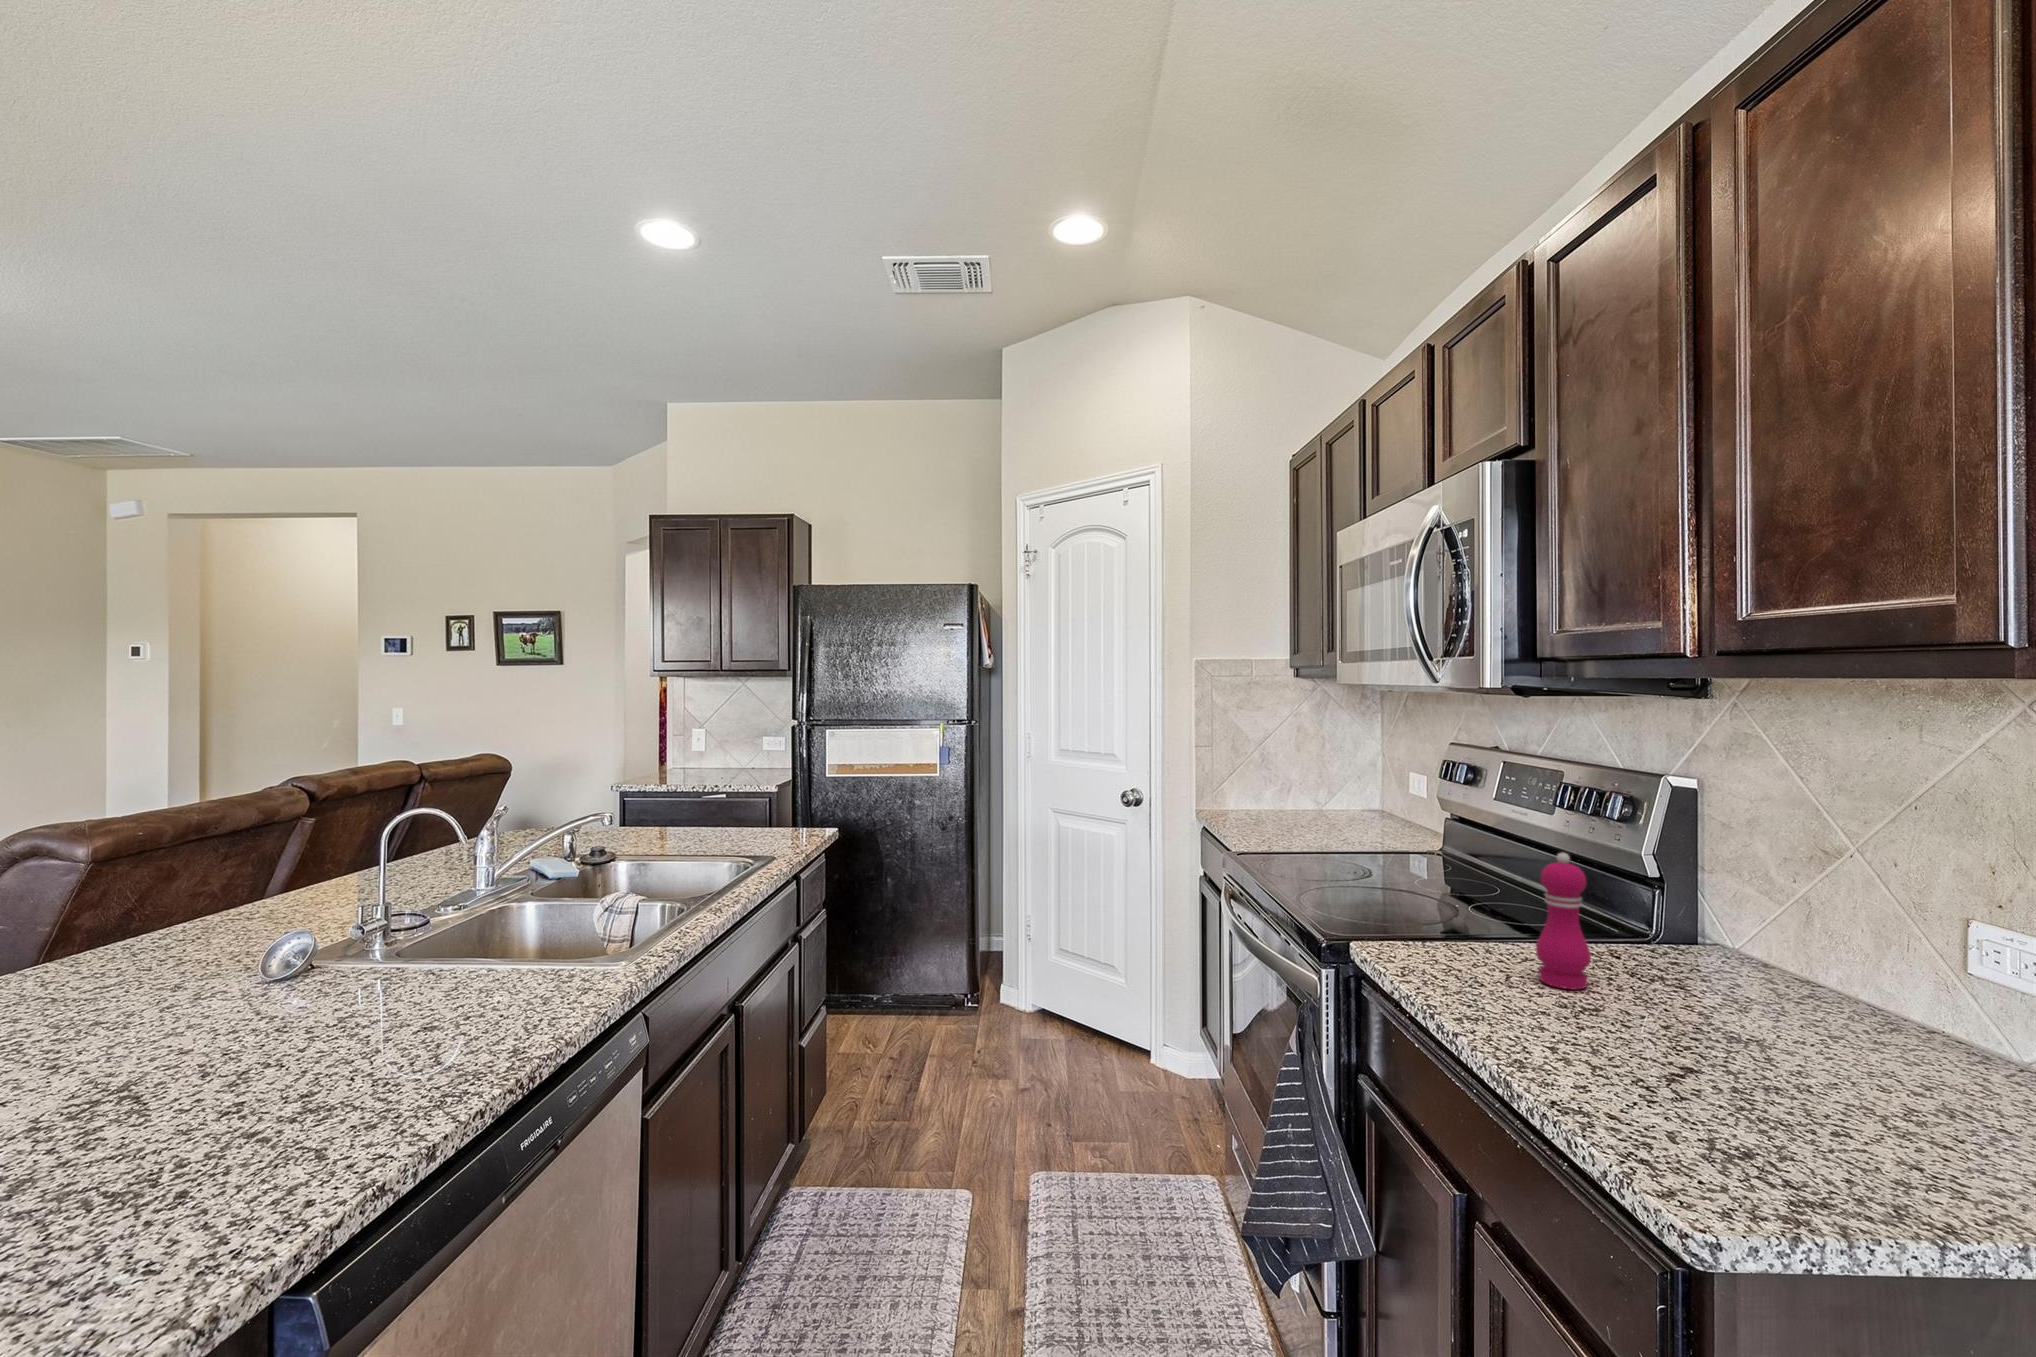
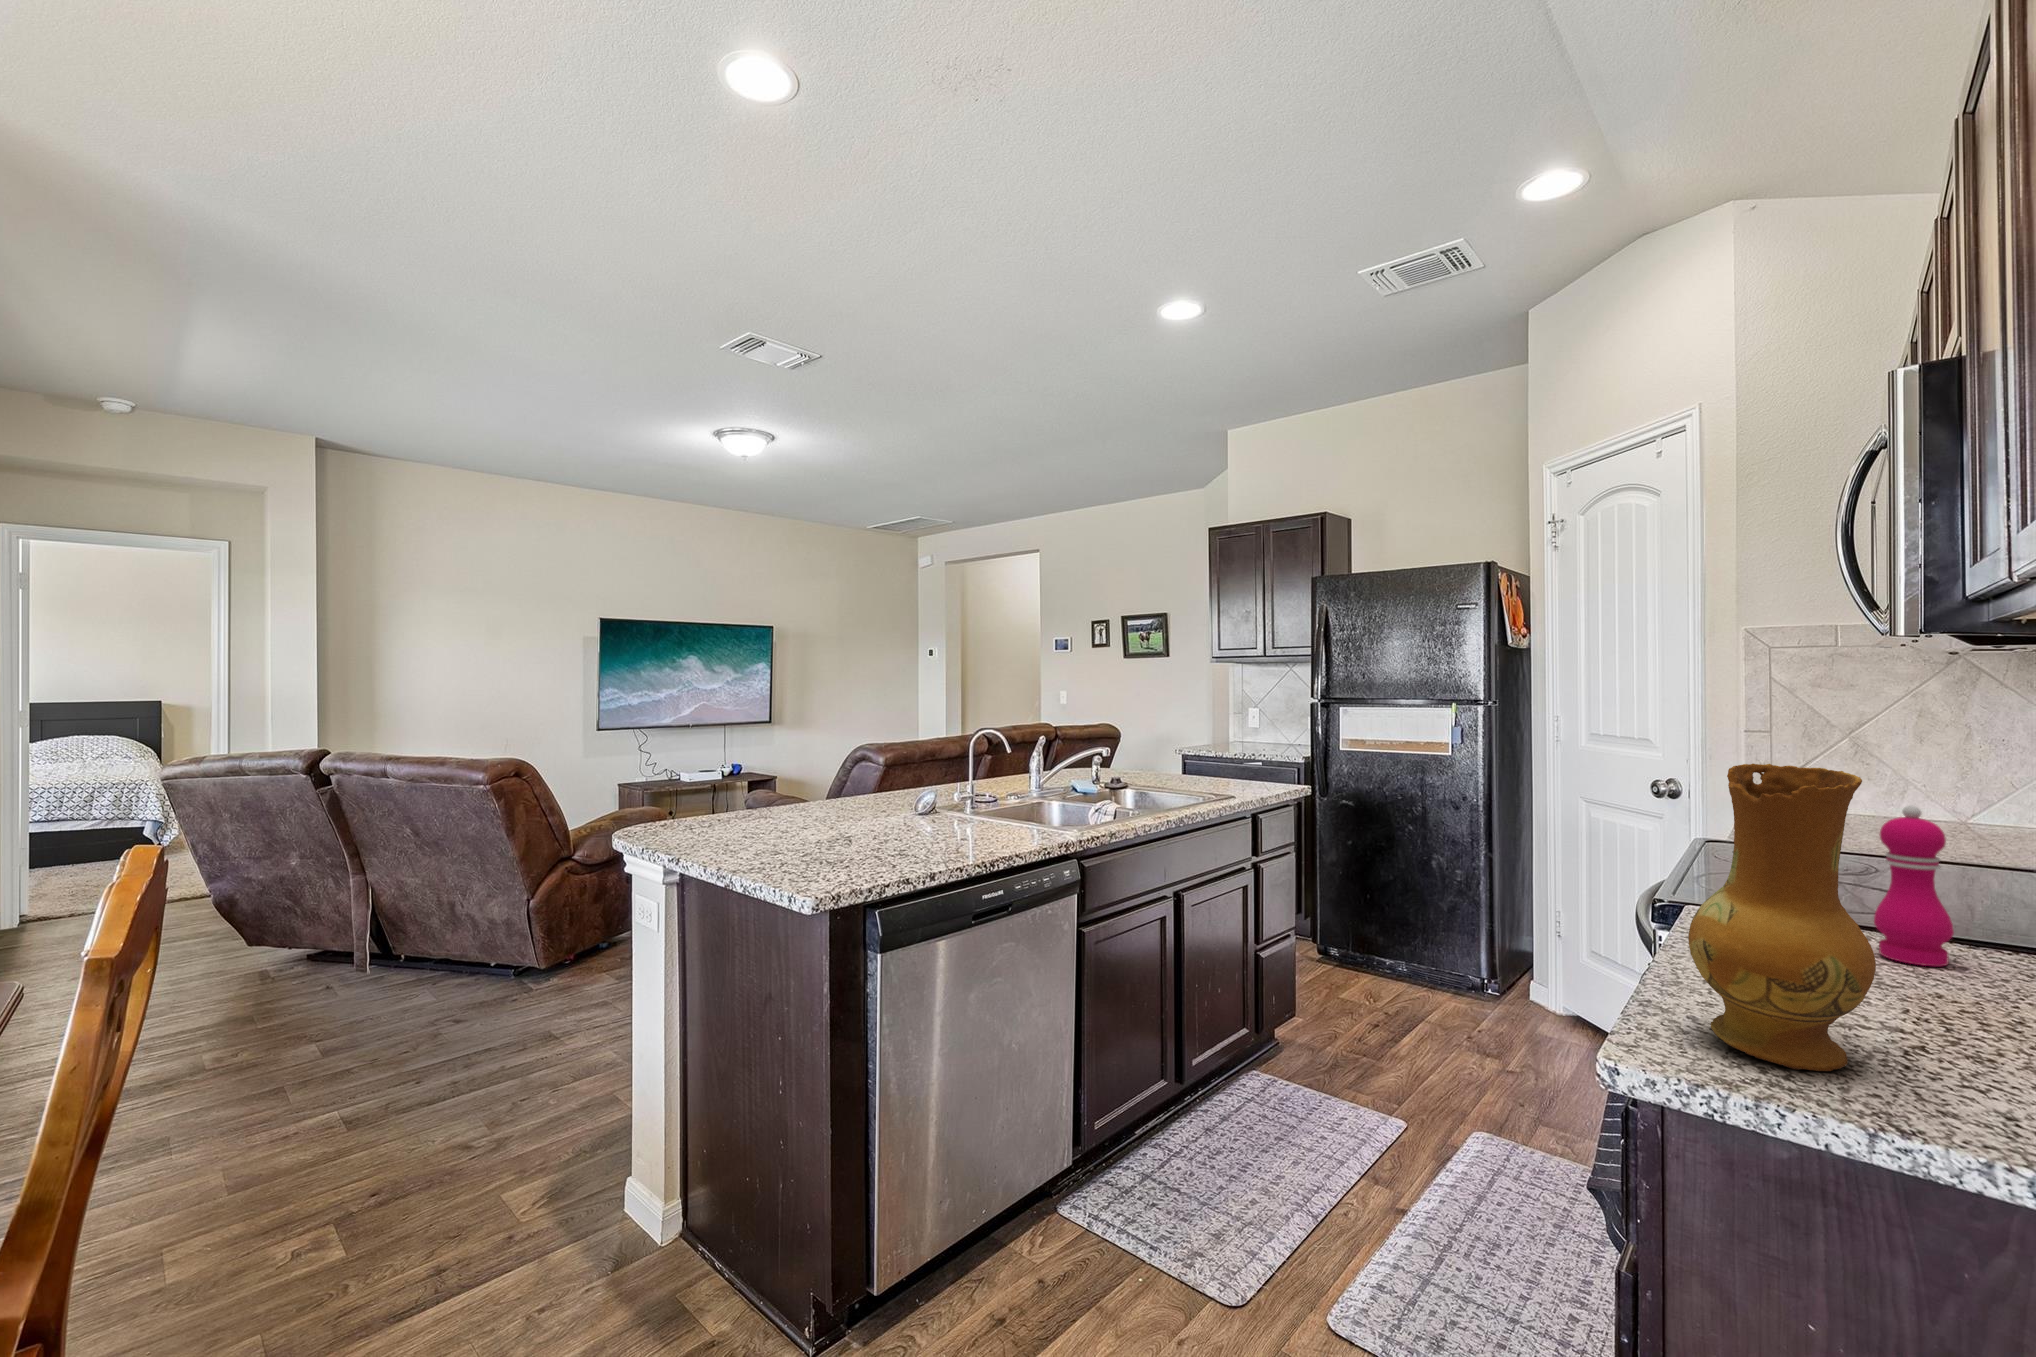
ceramic jug: none [1651,863,1831,1176] -> present [1688,764,1876,1071]

